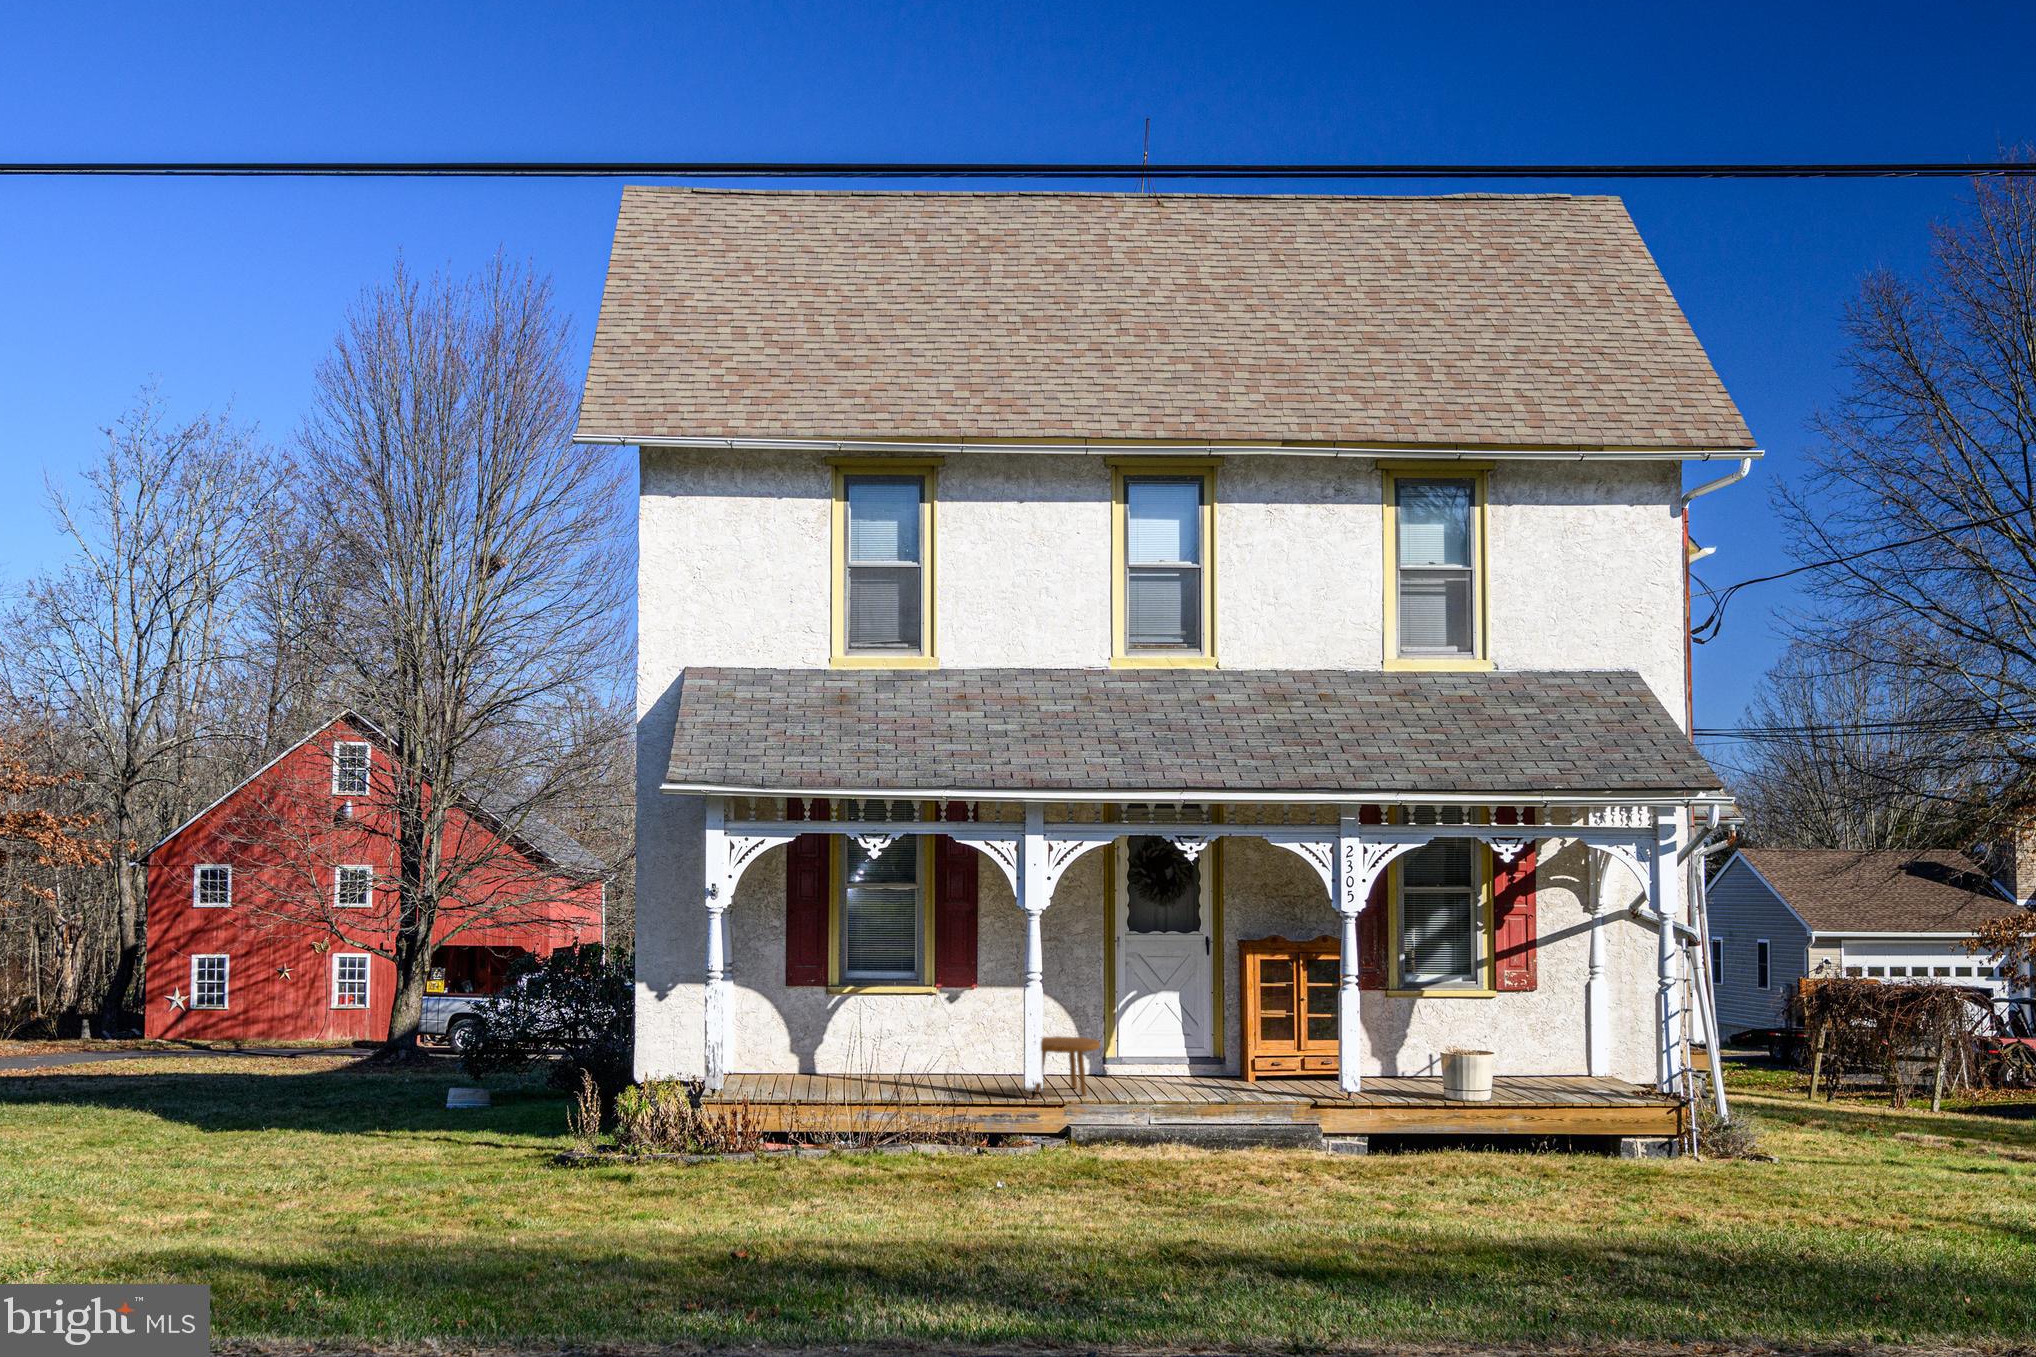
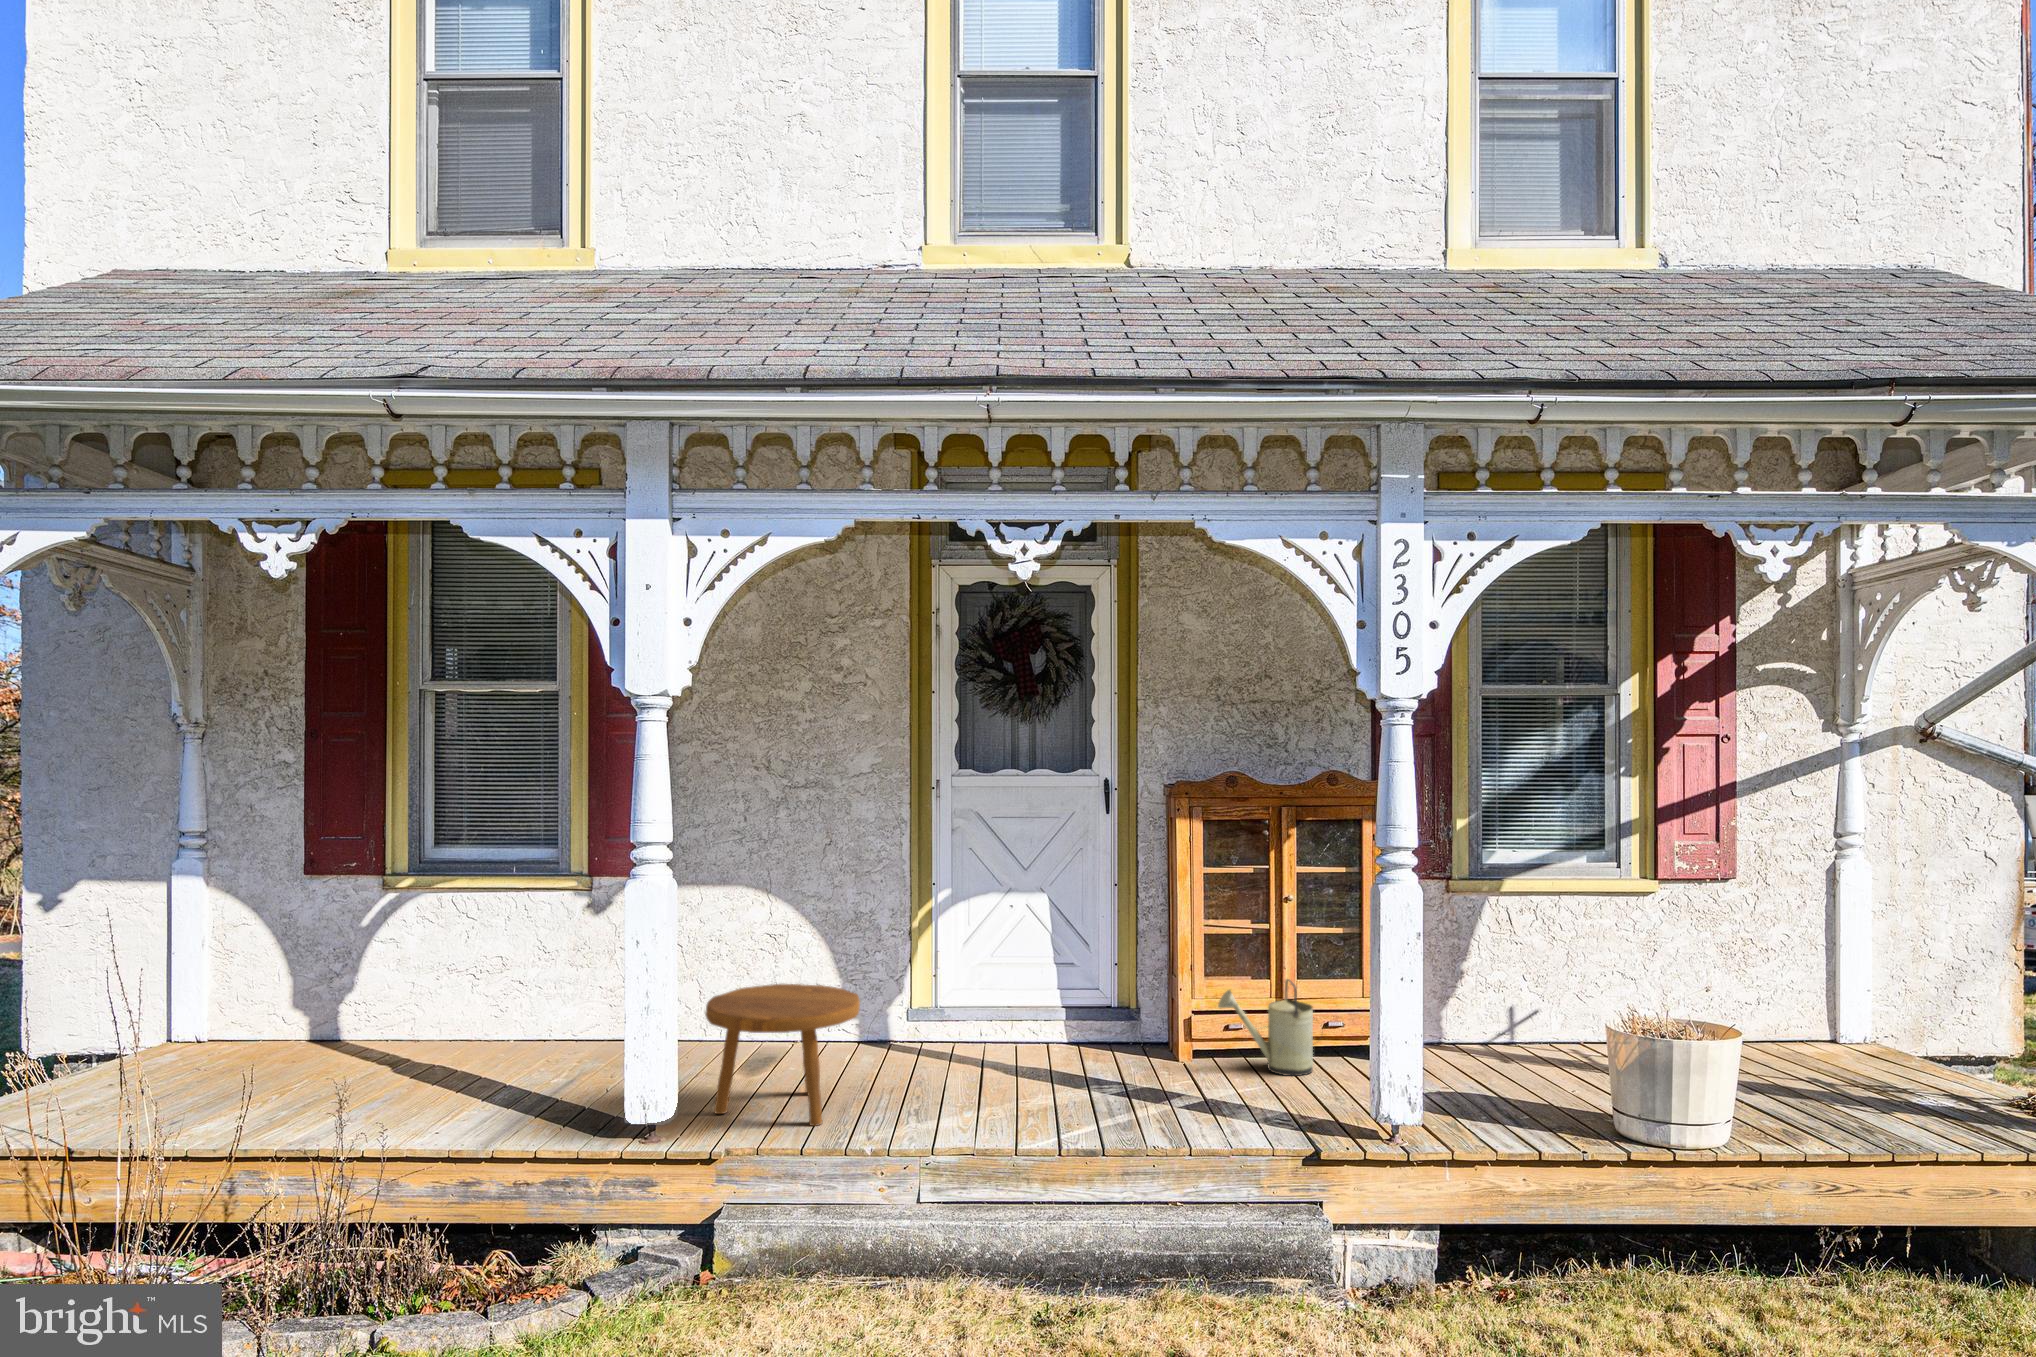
watering can: none [1267,1038,1319,1084] -> present [1218,979,1313,1076]

